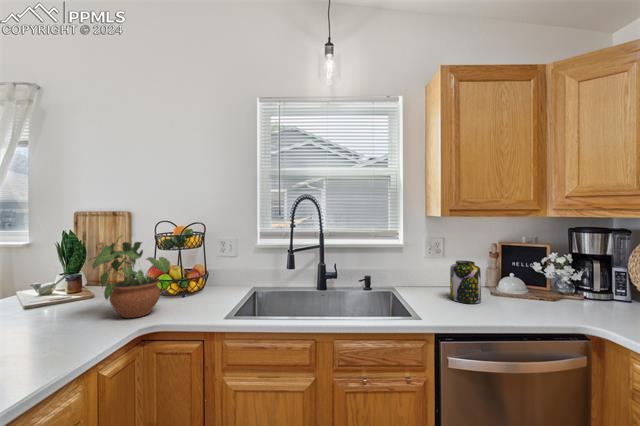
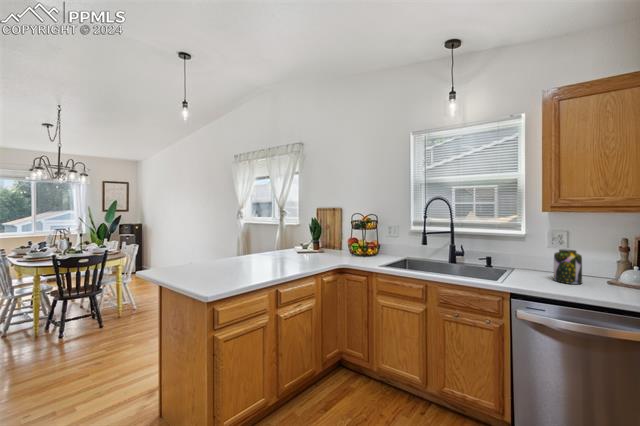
potted plant: present [90,236,170,318] -> none [320,220,355,261]

